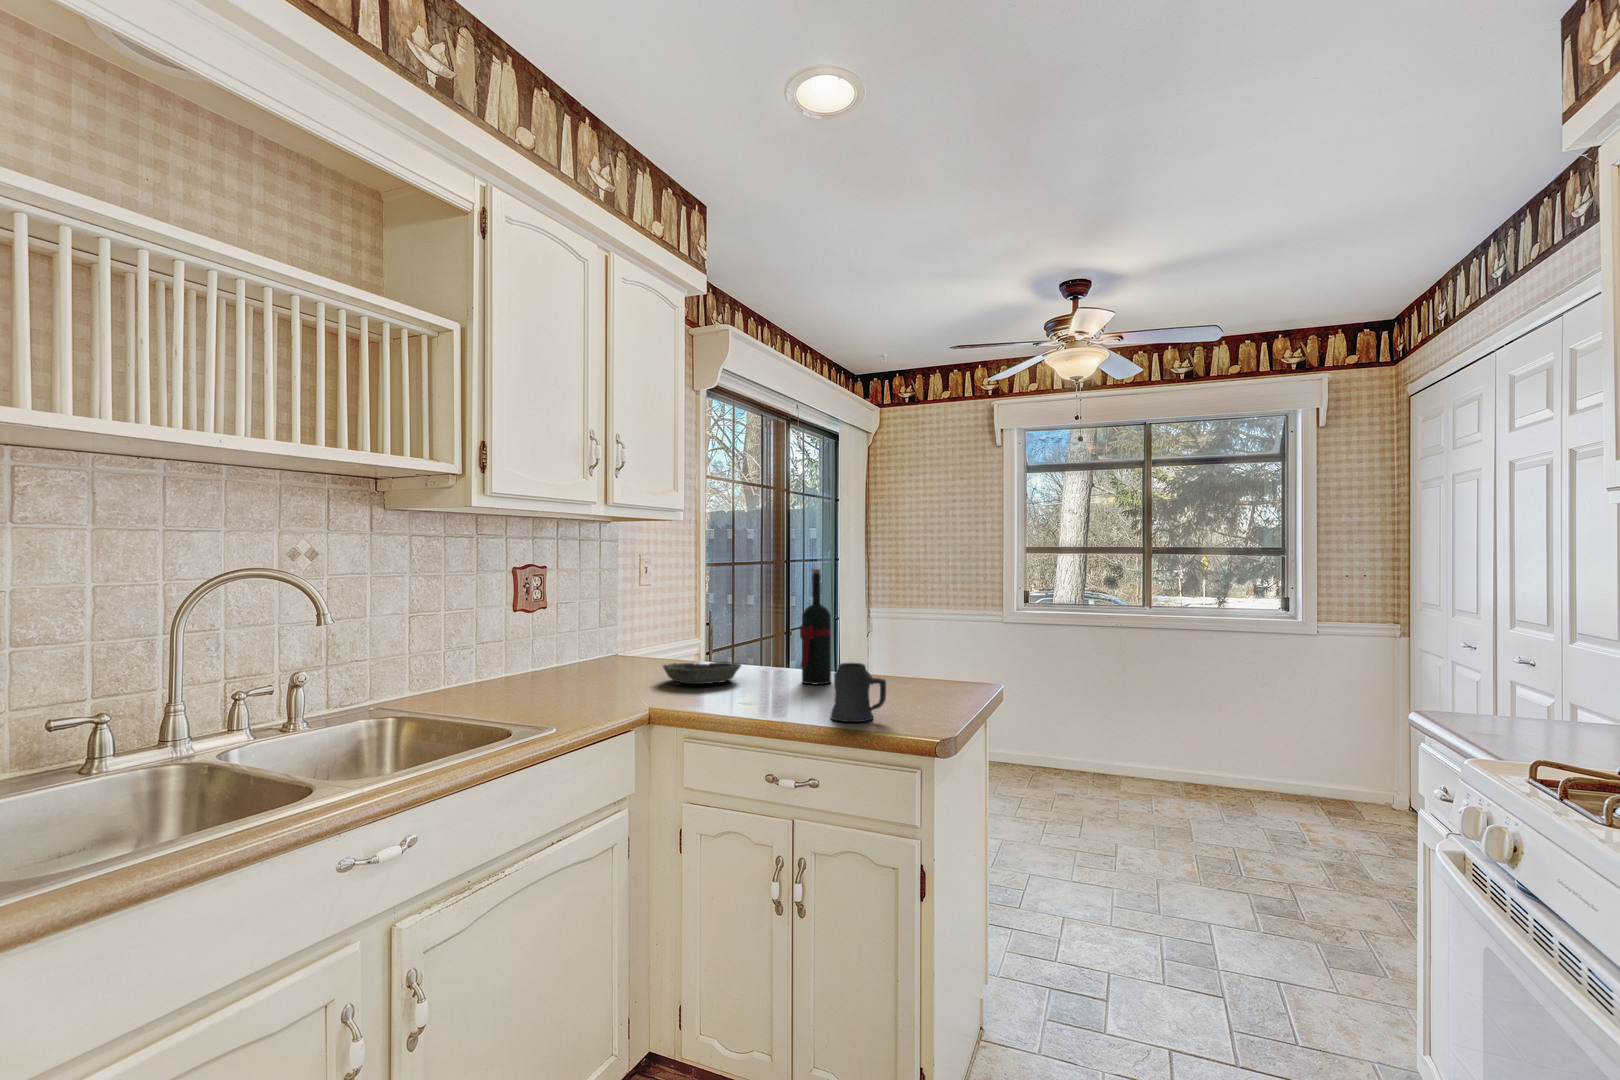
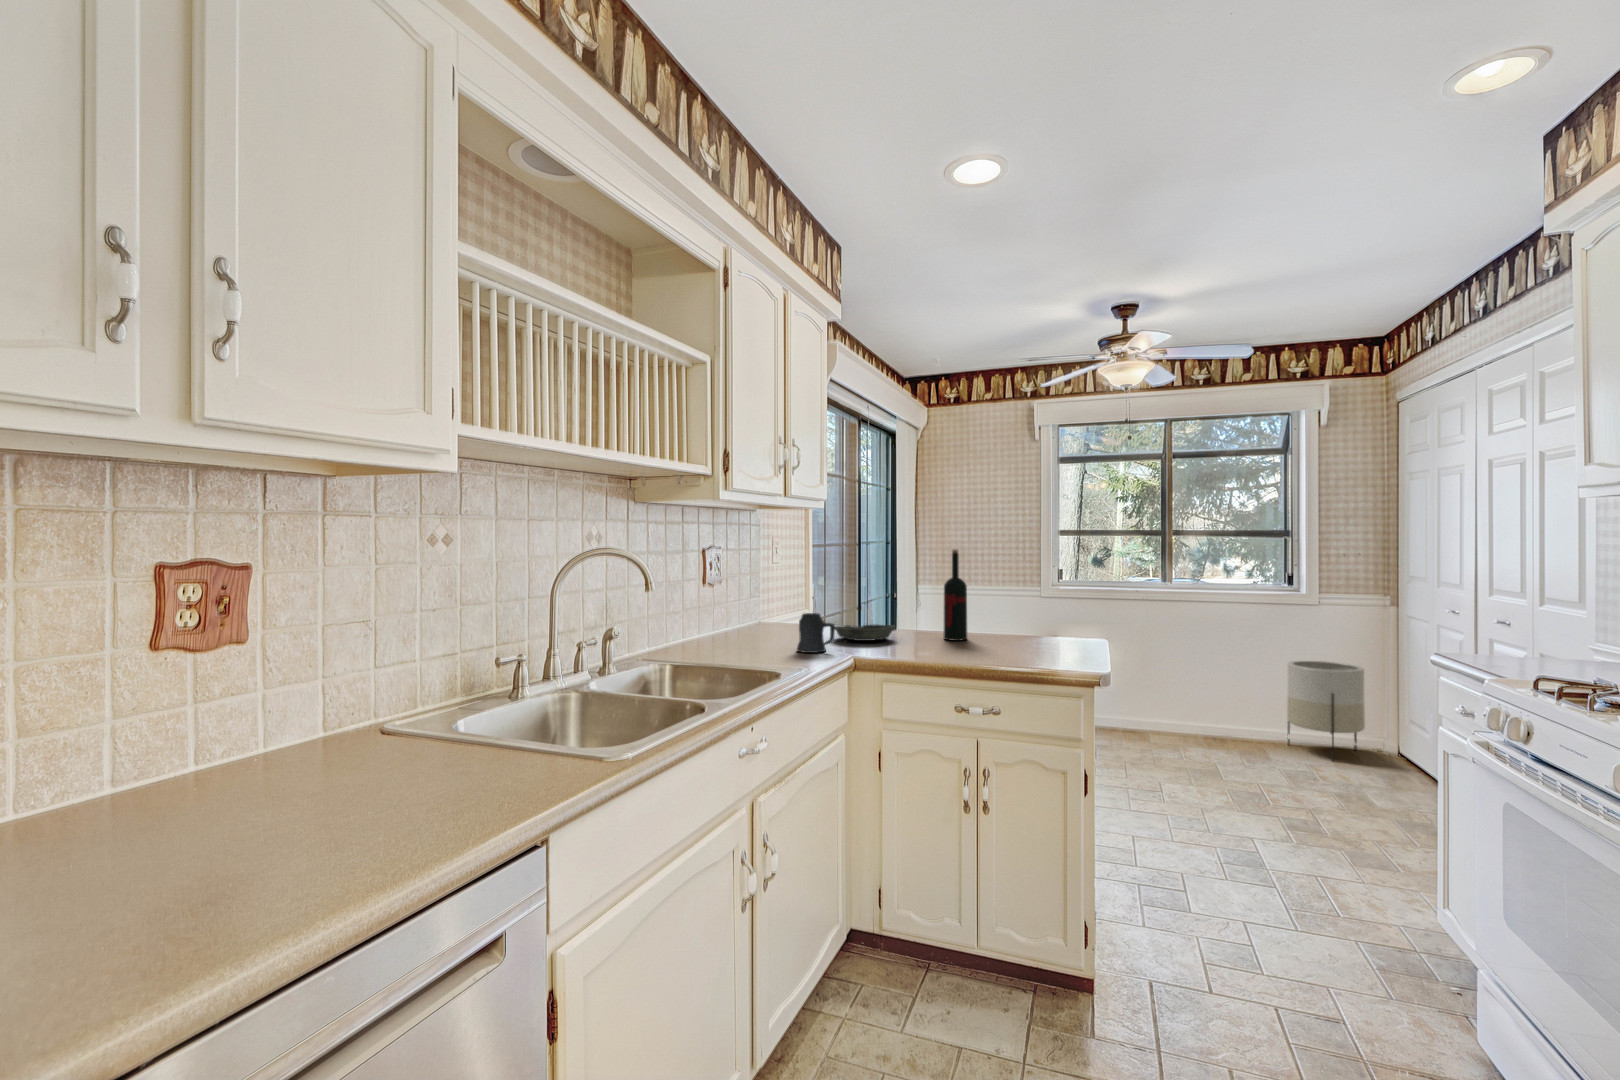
mug: present [831,663,886,722] -> present [797,613,835,653]
planter: none [1283,700,1374,821] -> present [1287,661,1365,760]

